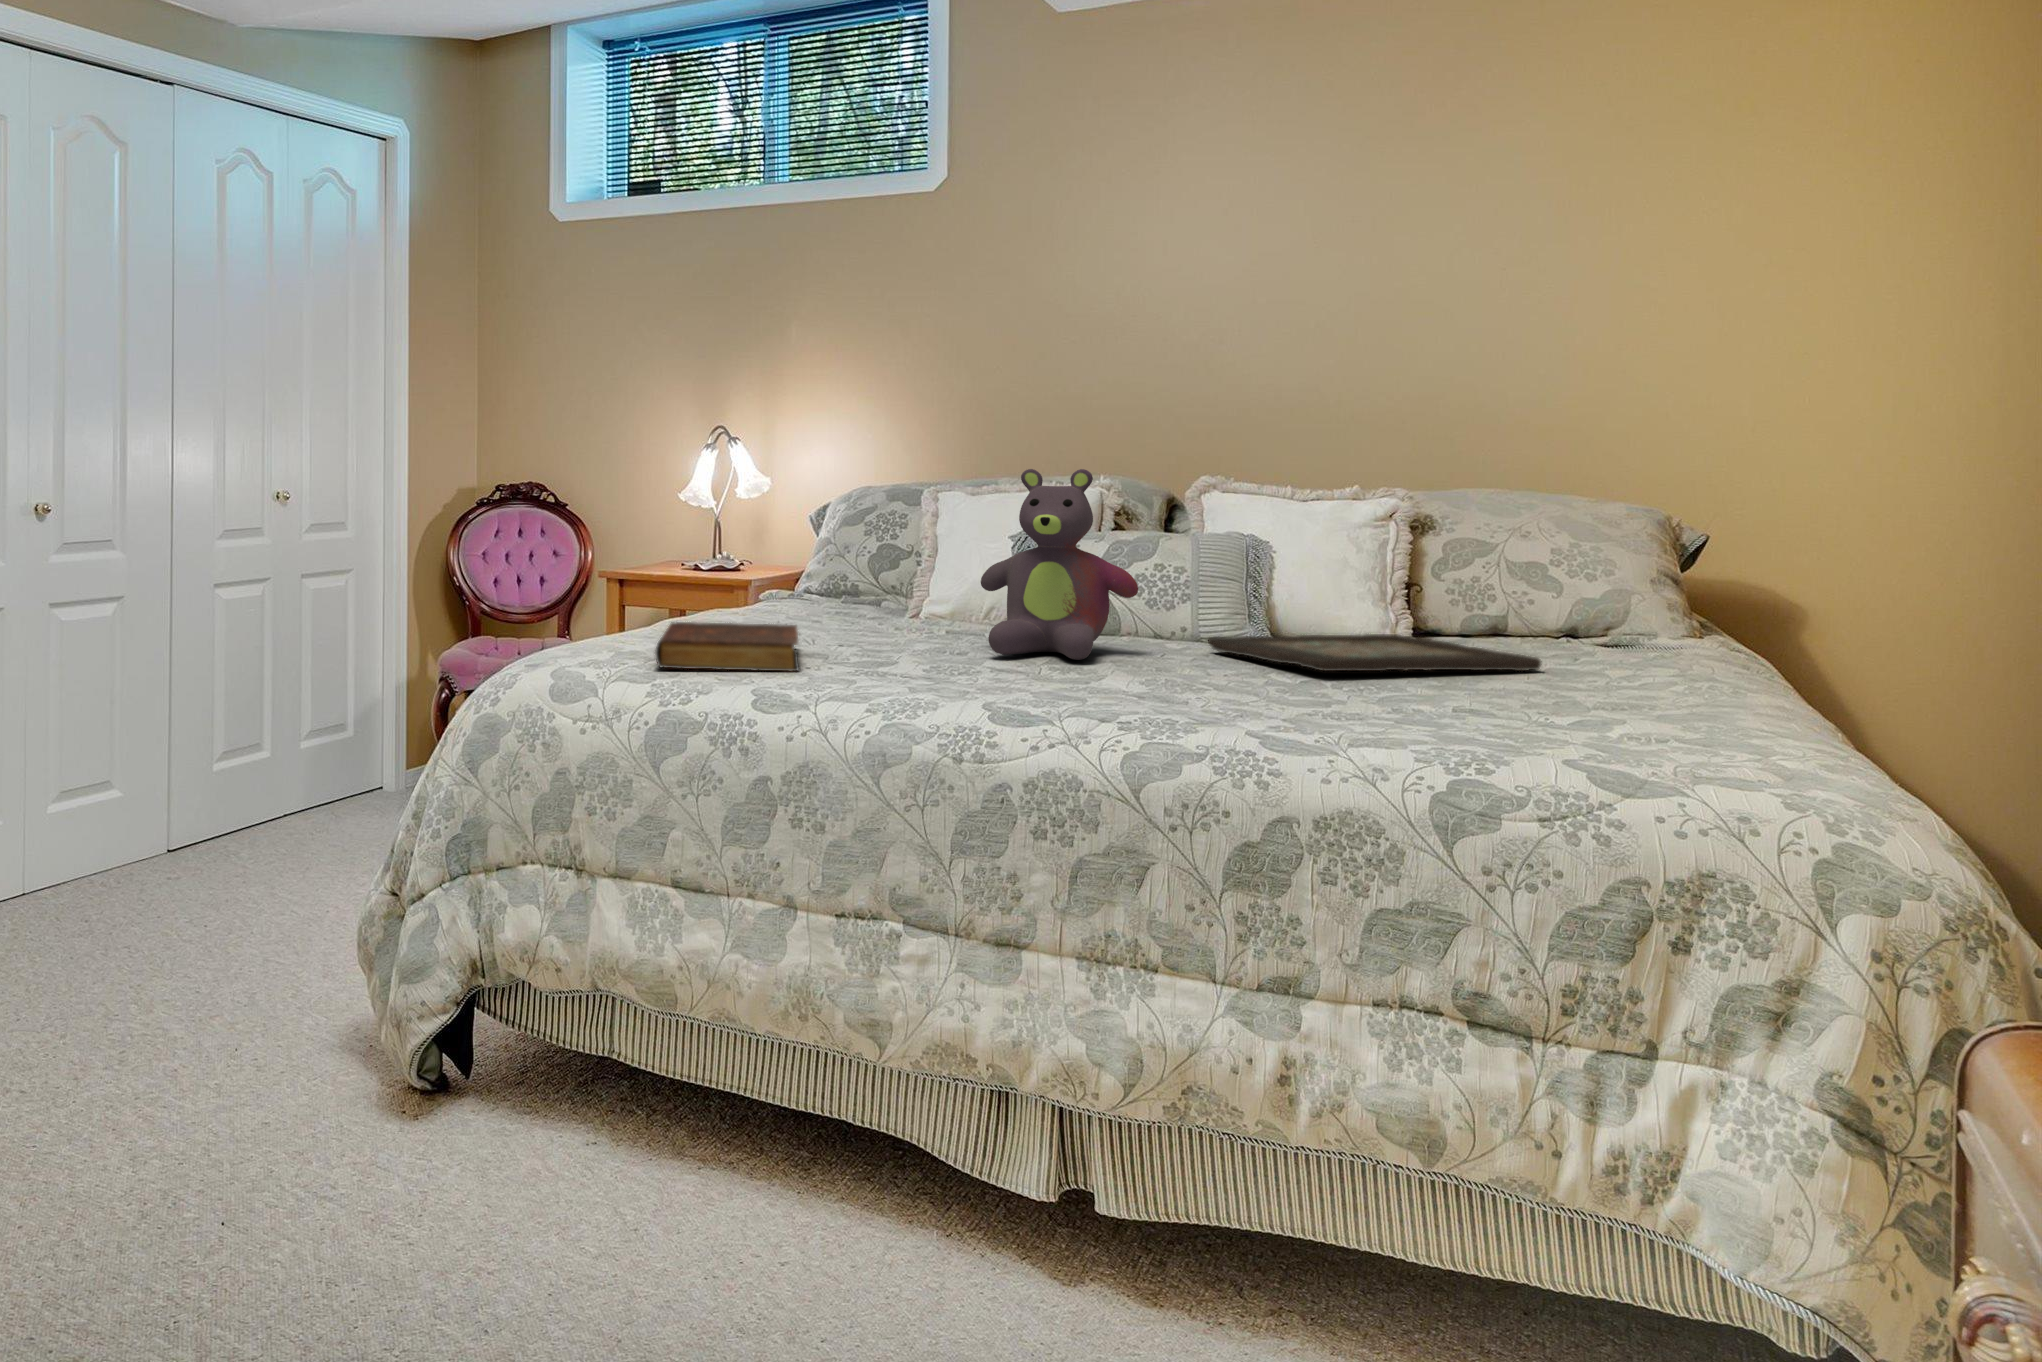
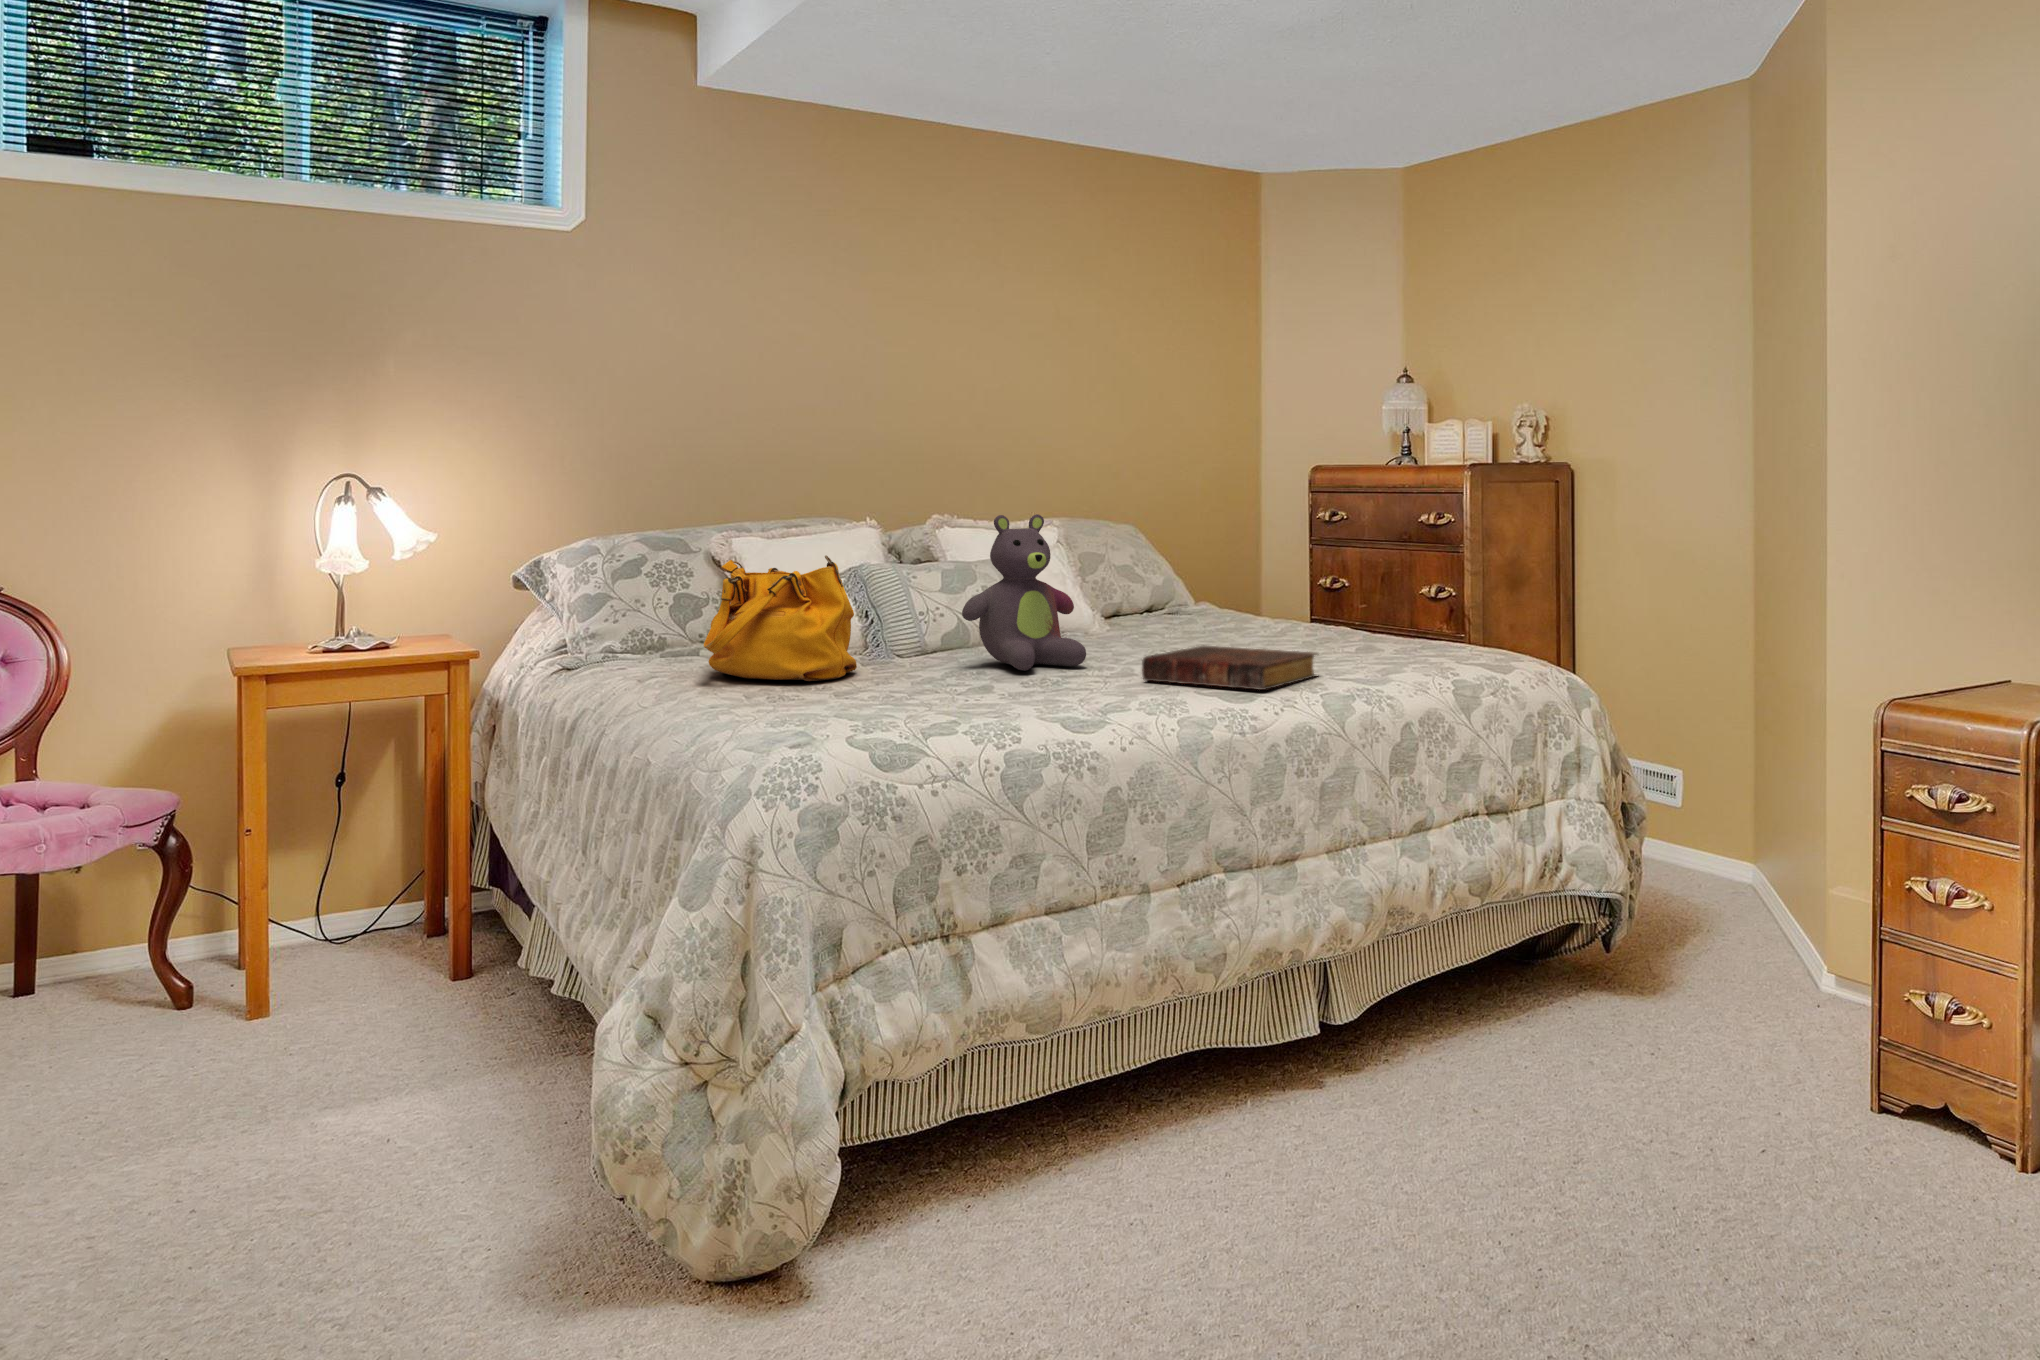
handbag: none [760,508,920,635] -> present [704,555,857,681]
book: present [655,622,799,672] -> present [1142,646,1317,690]
decorative tray: present [1208,634,1542,671] -> none [1093,623,1262,648]

